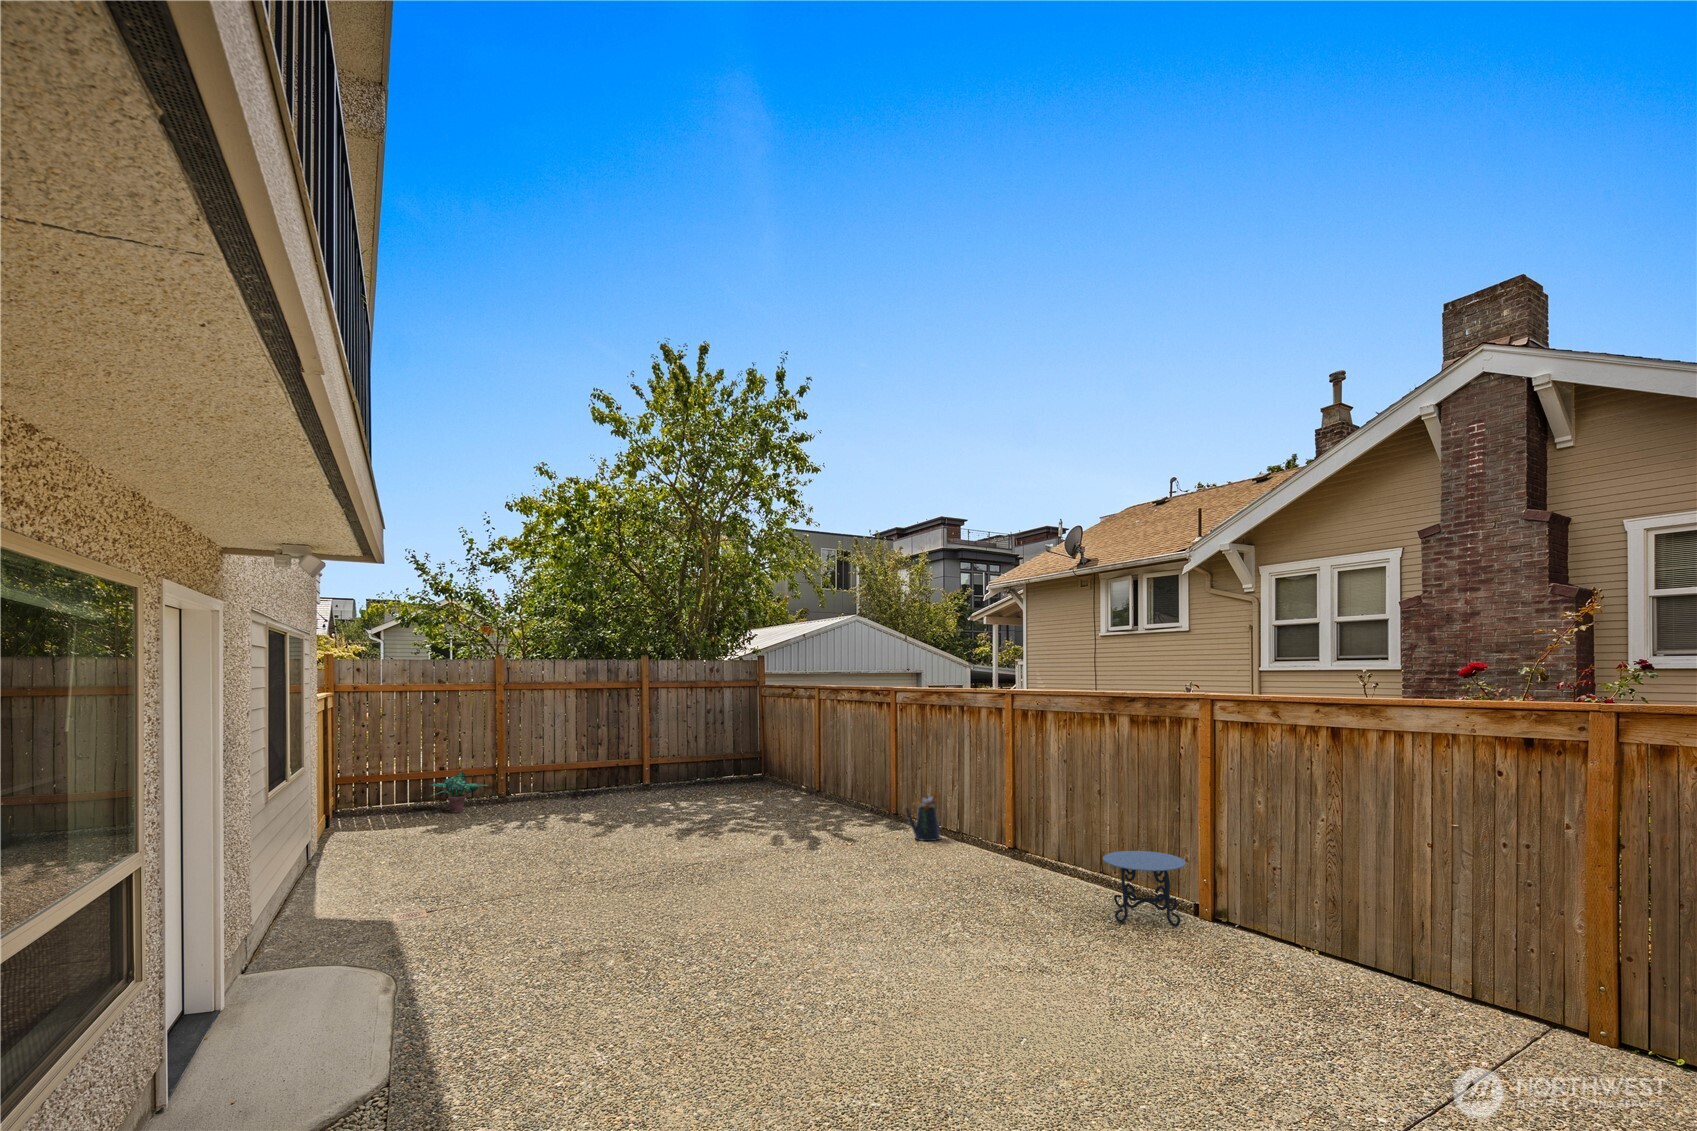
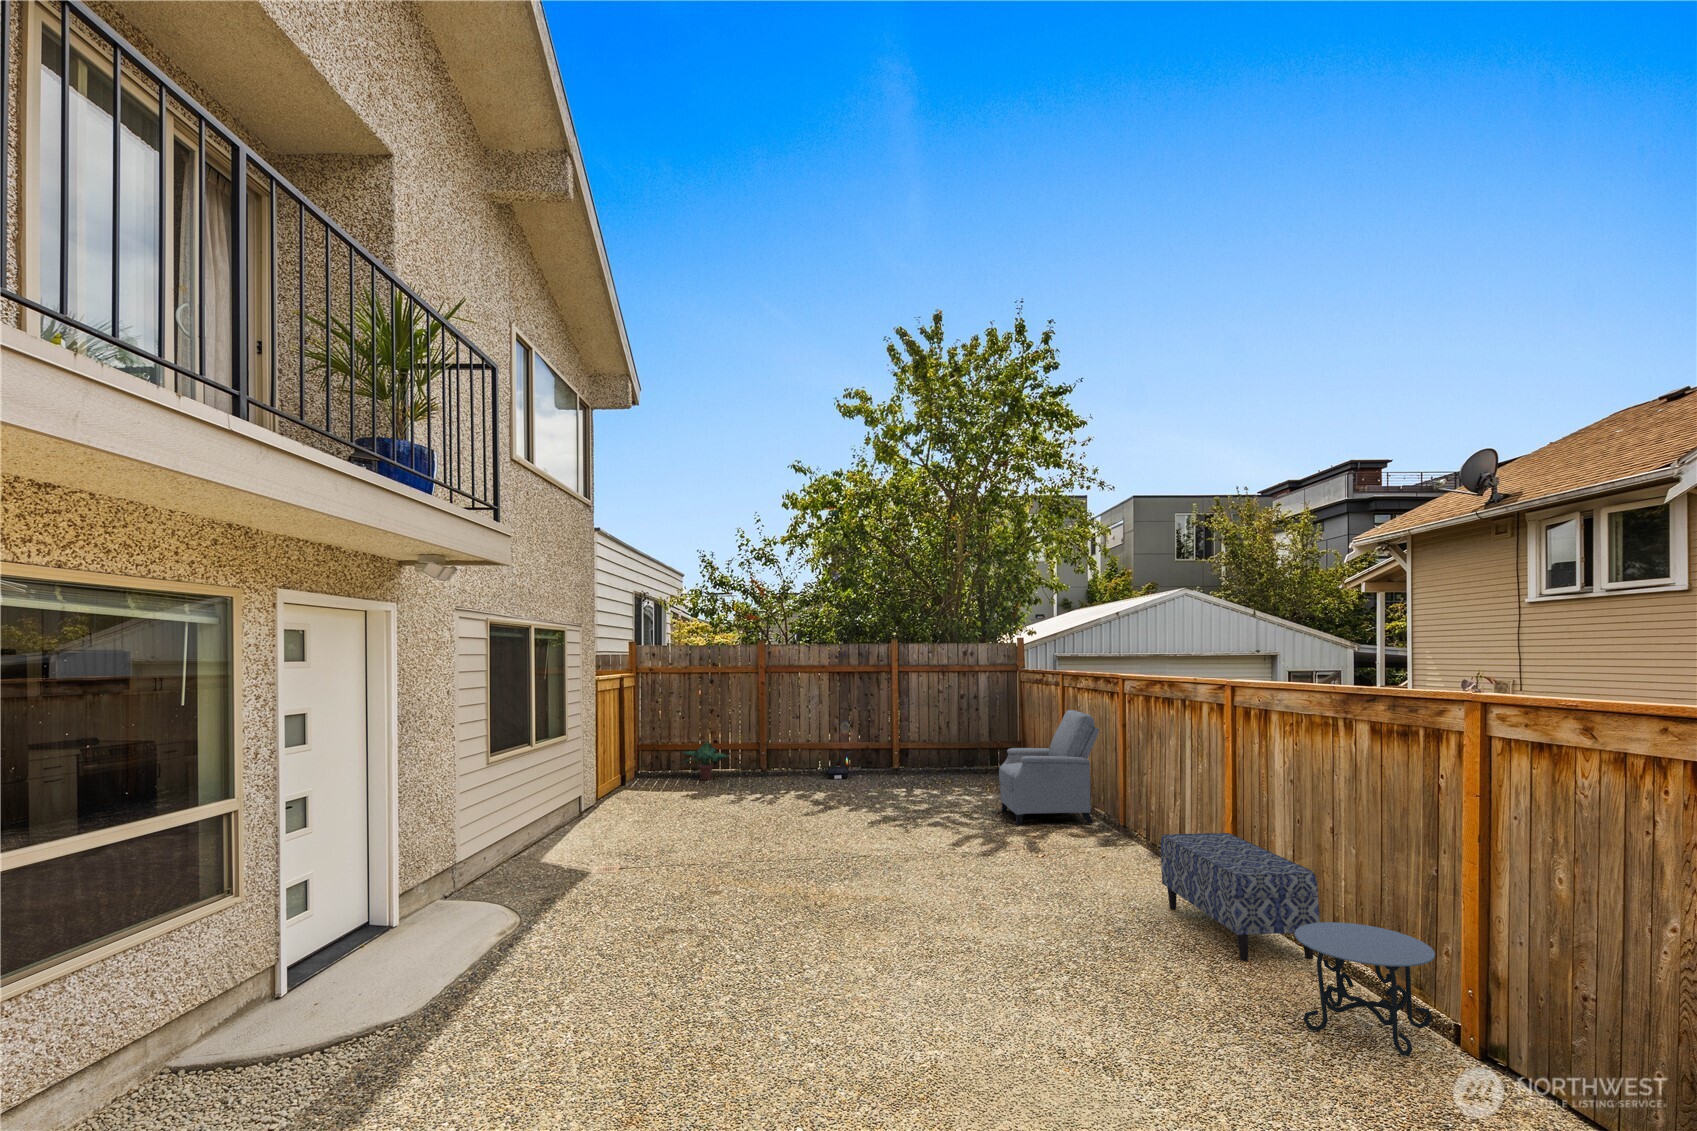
chair: none [780,721,867,822] -> present [999,710,1099,825]
watering can: present [906,793,941,841] -> none [1114,804,1167,866]
bench: none [968,805,1091,892] -> present [1161,833,1320,961]

